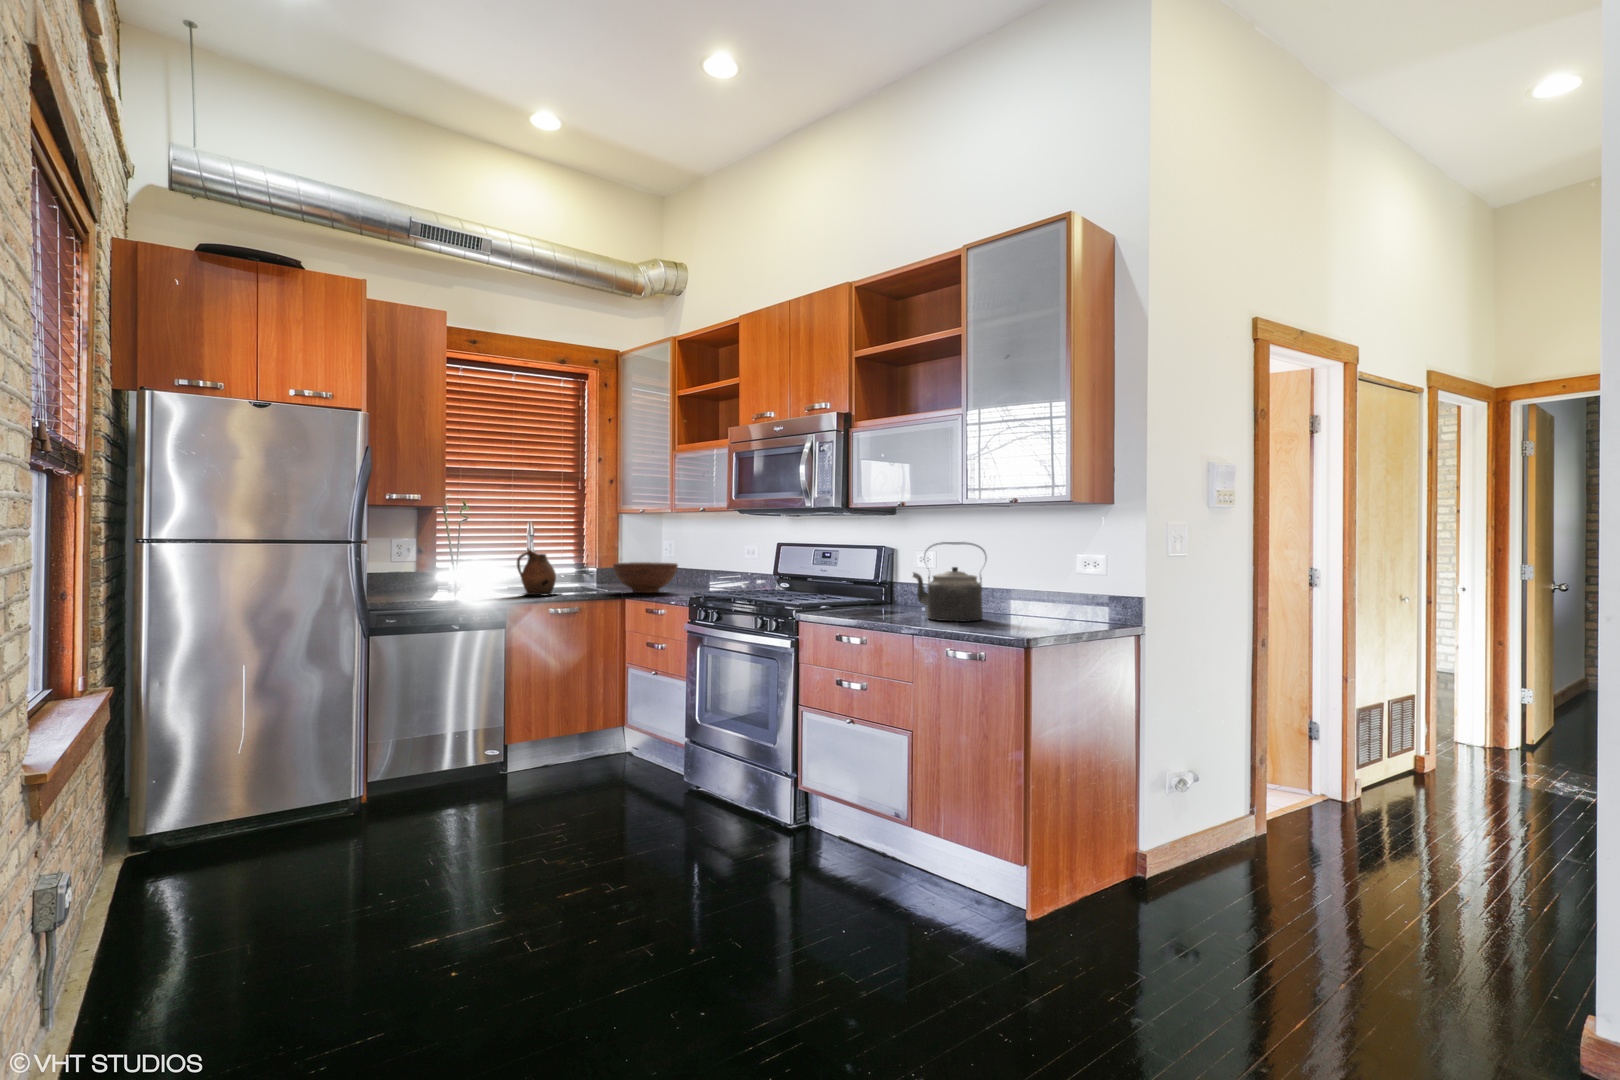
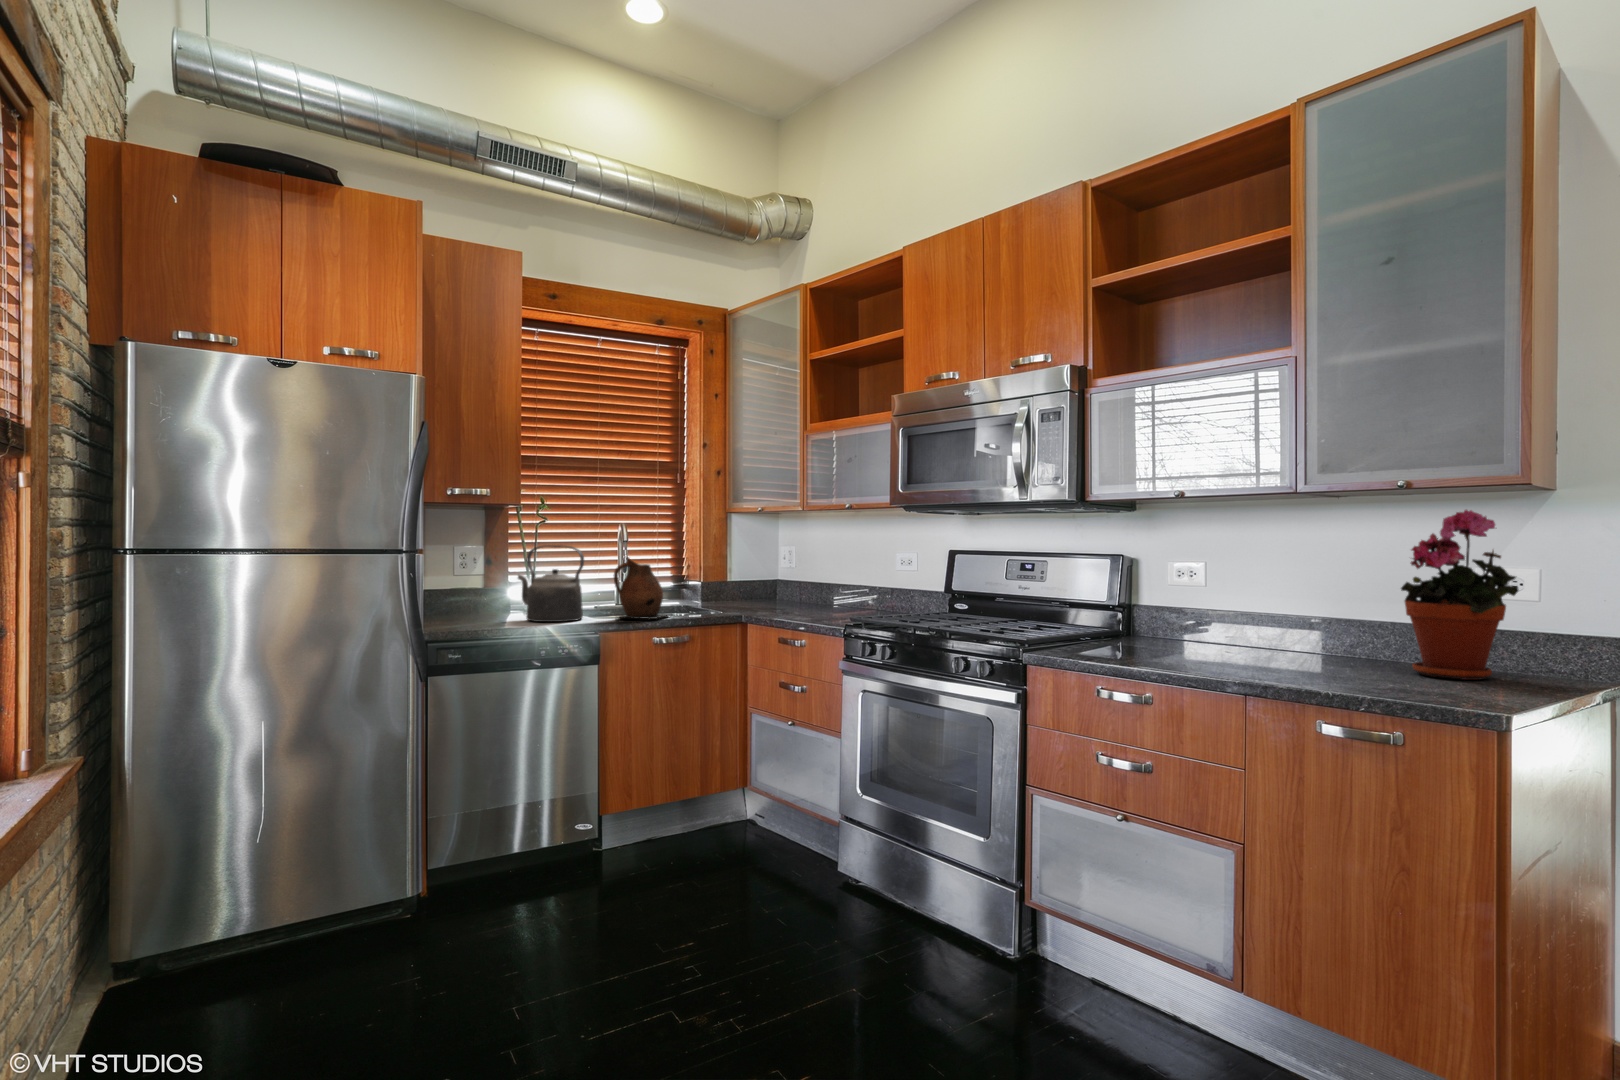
potted plant: none [1021,516,1084,625] -> present [1401,510,1519,680]
kettle: present [913,542,986,622] -> present [518,545,584,622]
fruit bowl: present [613,562,678,593] -> none [734,575,815,615]

